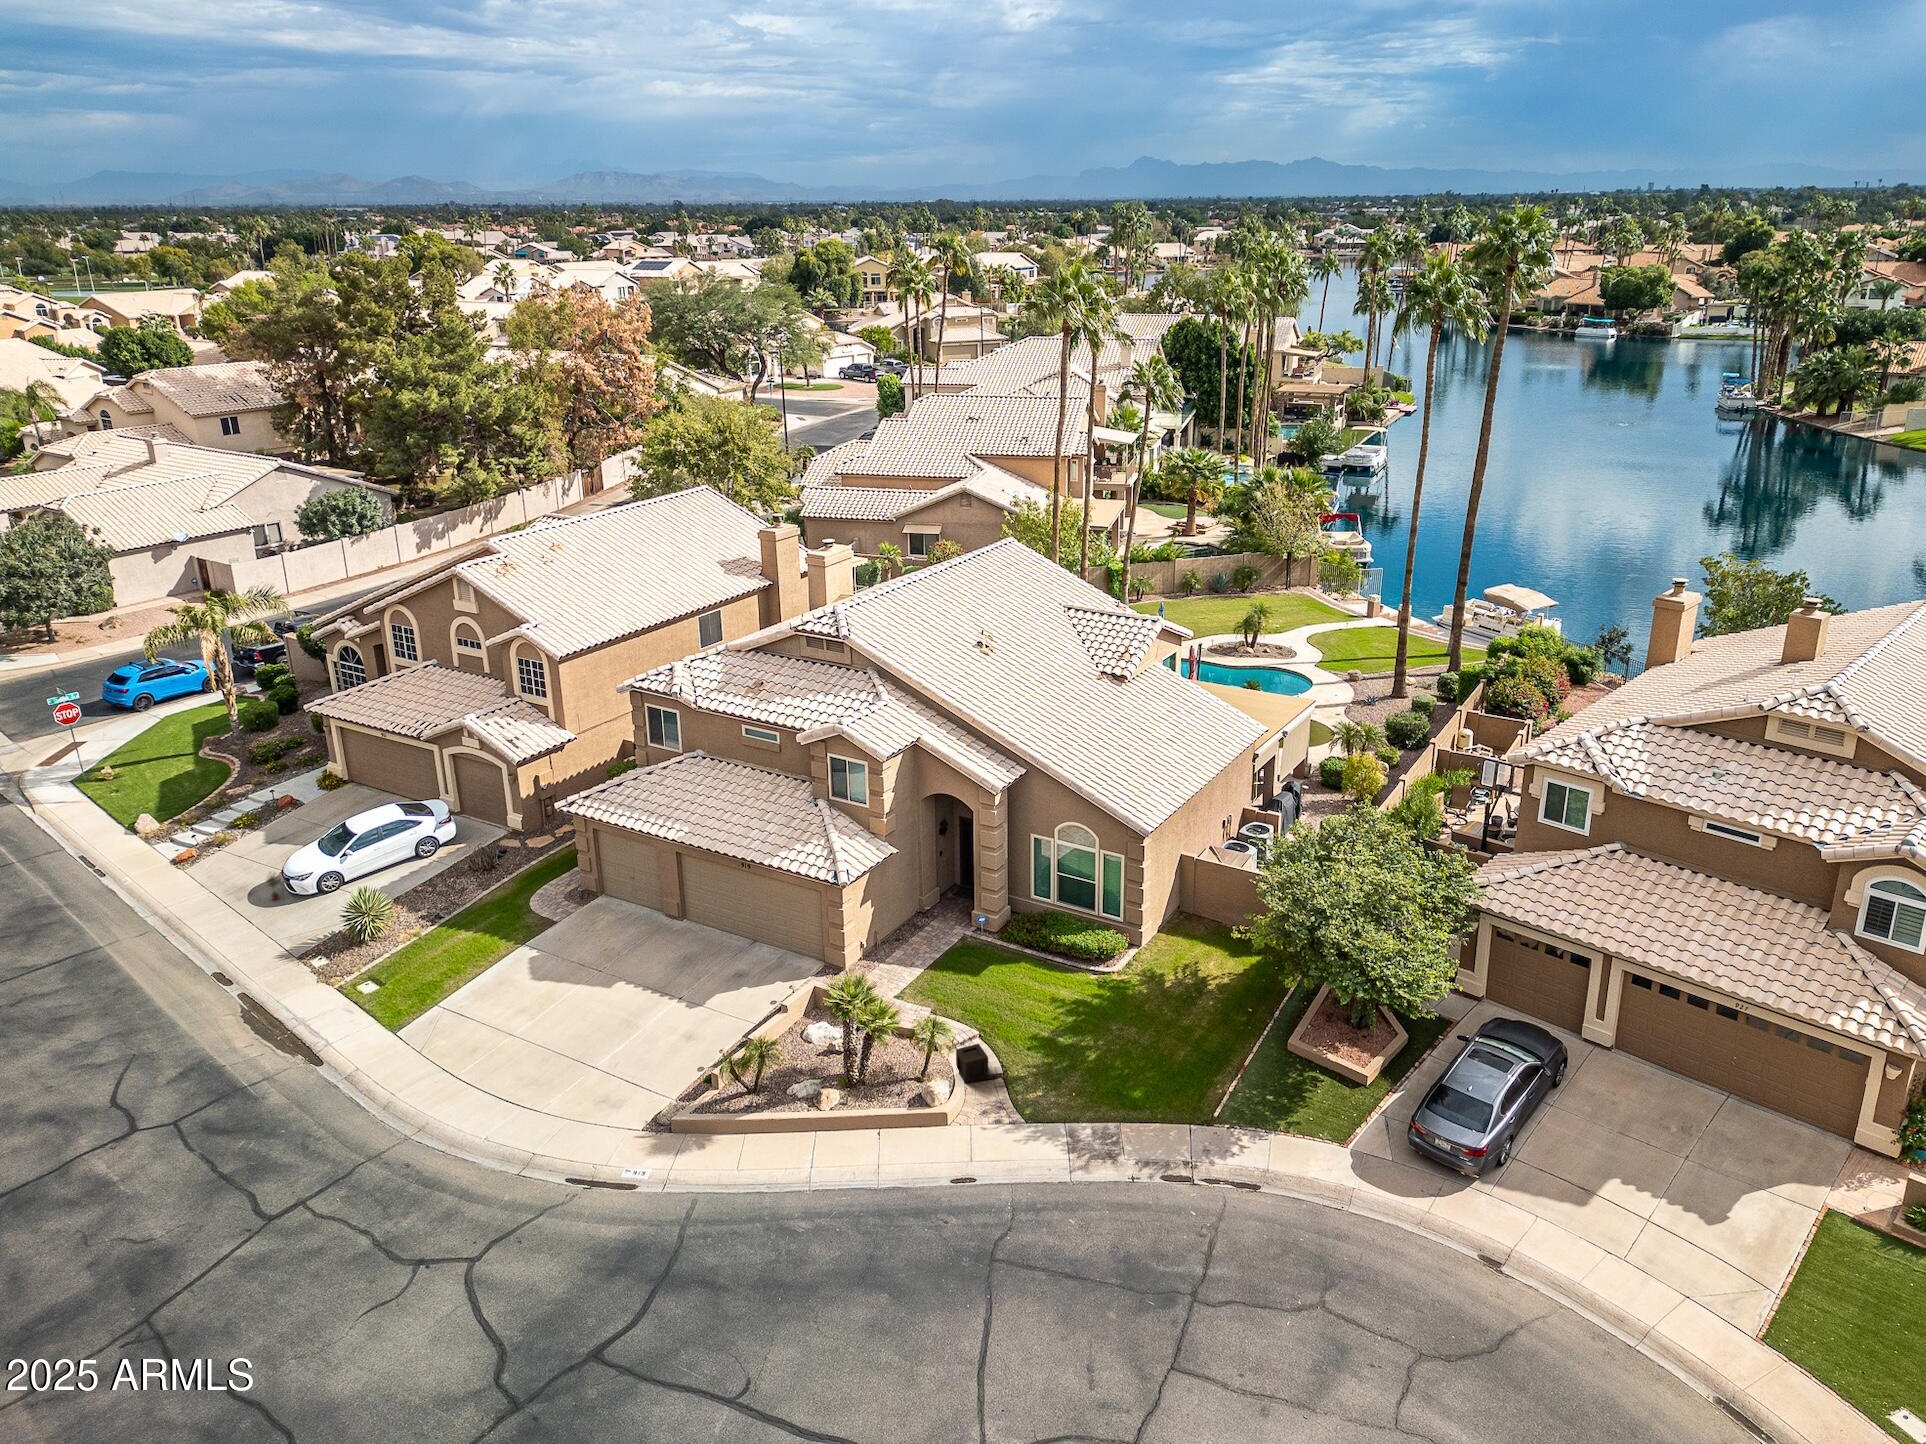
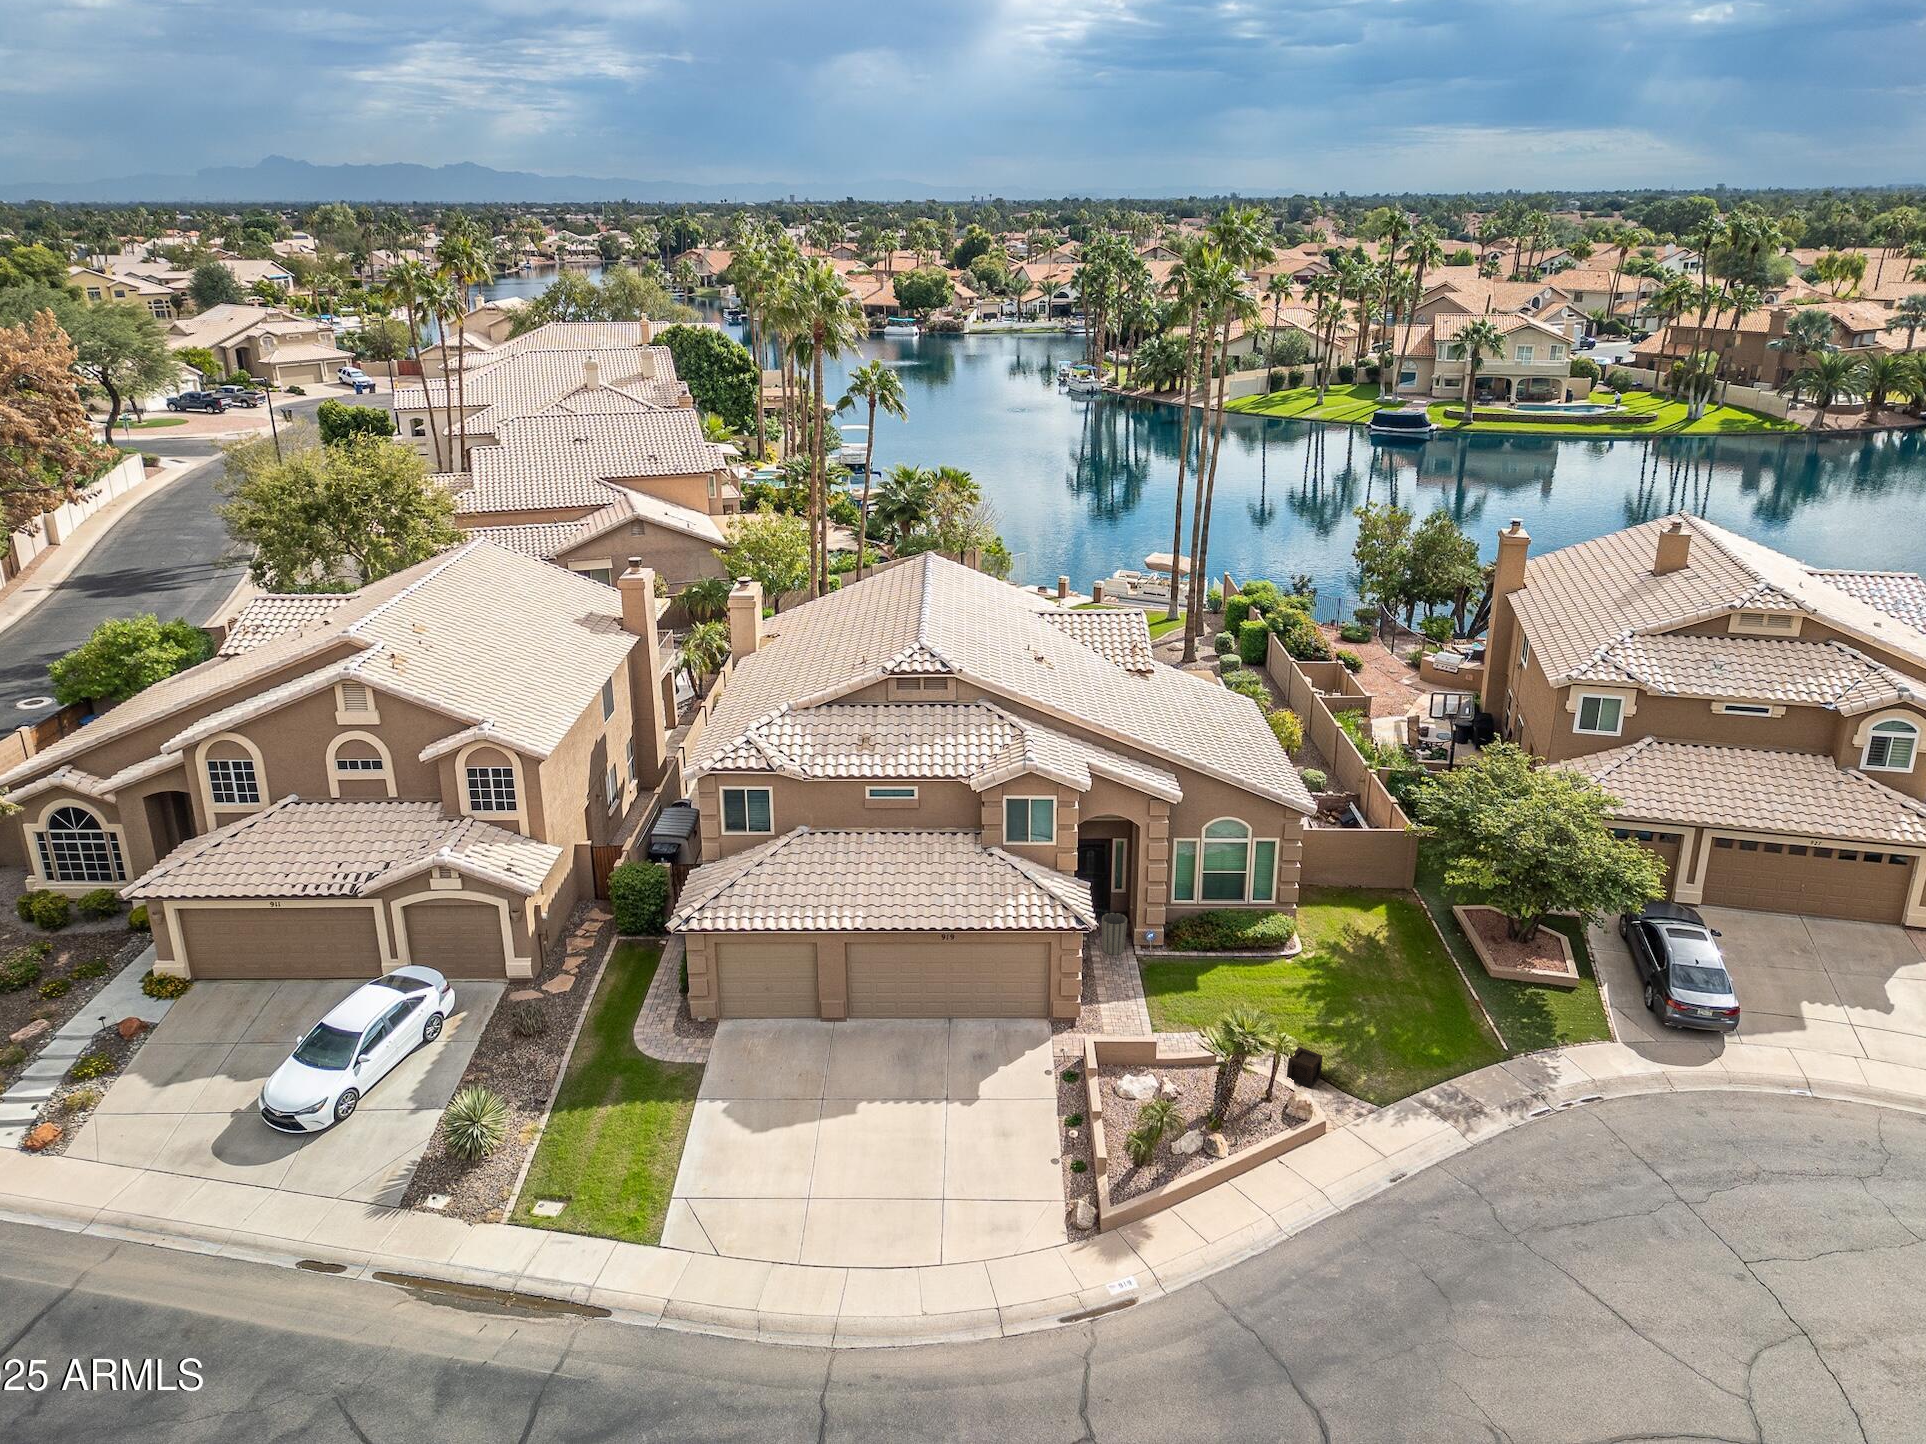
potted tree: present [267,872,283,900] -> none [258,1111,287,1151]
trash can: none [946,890,971,930] -> present [1102,913,1127,955]

